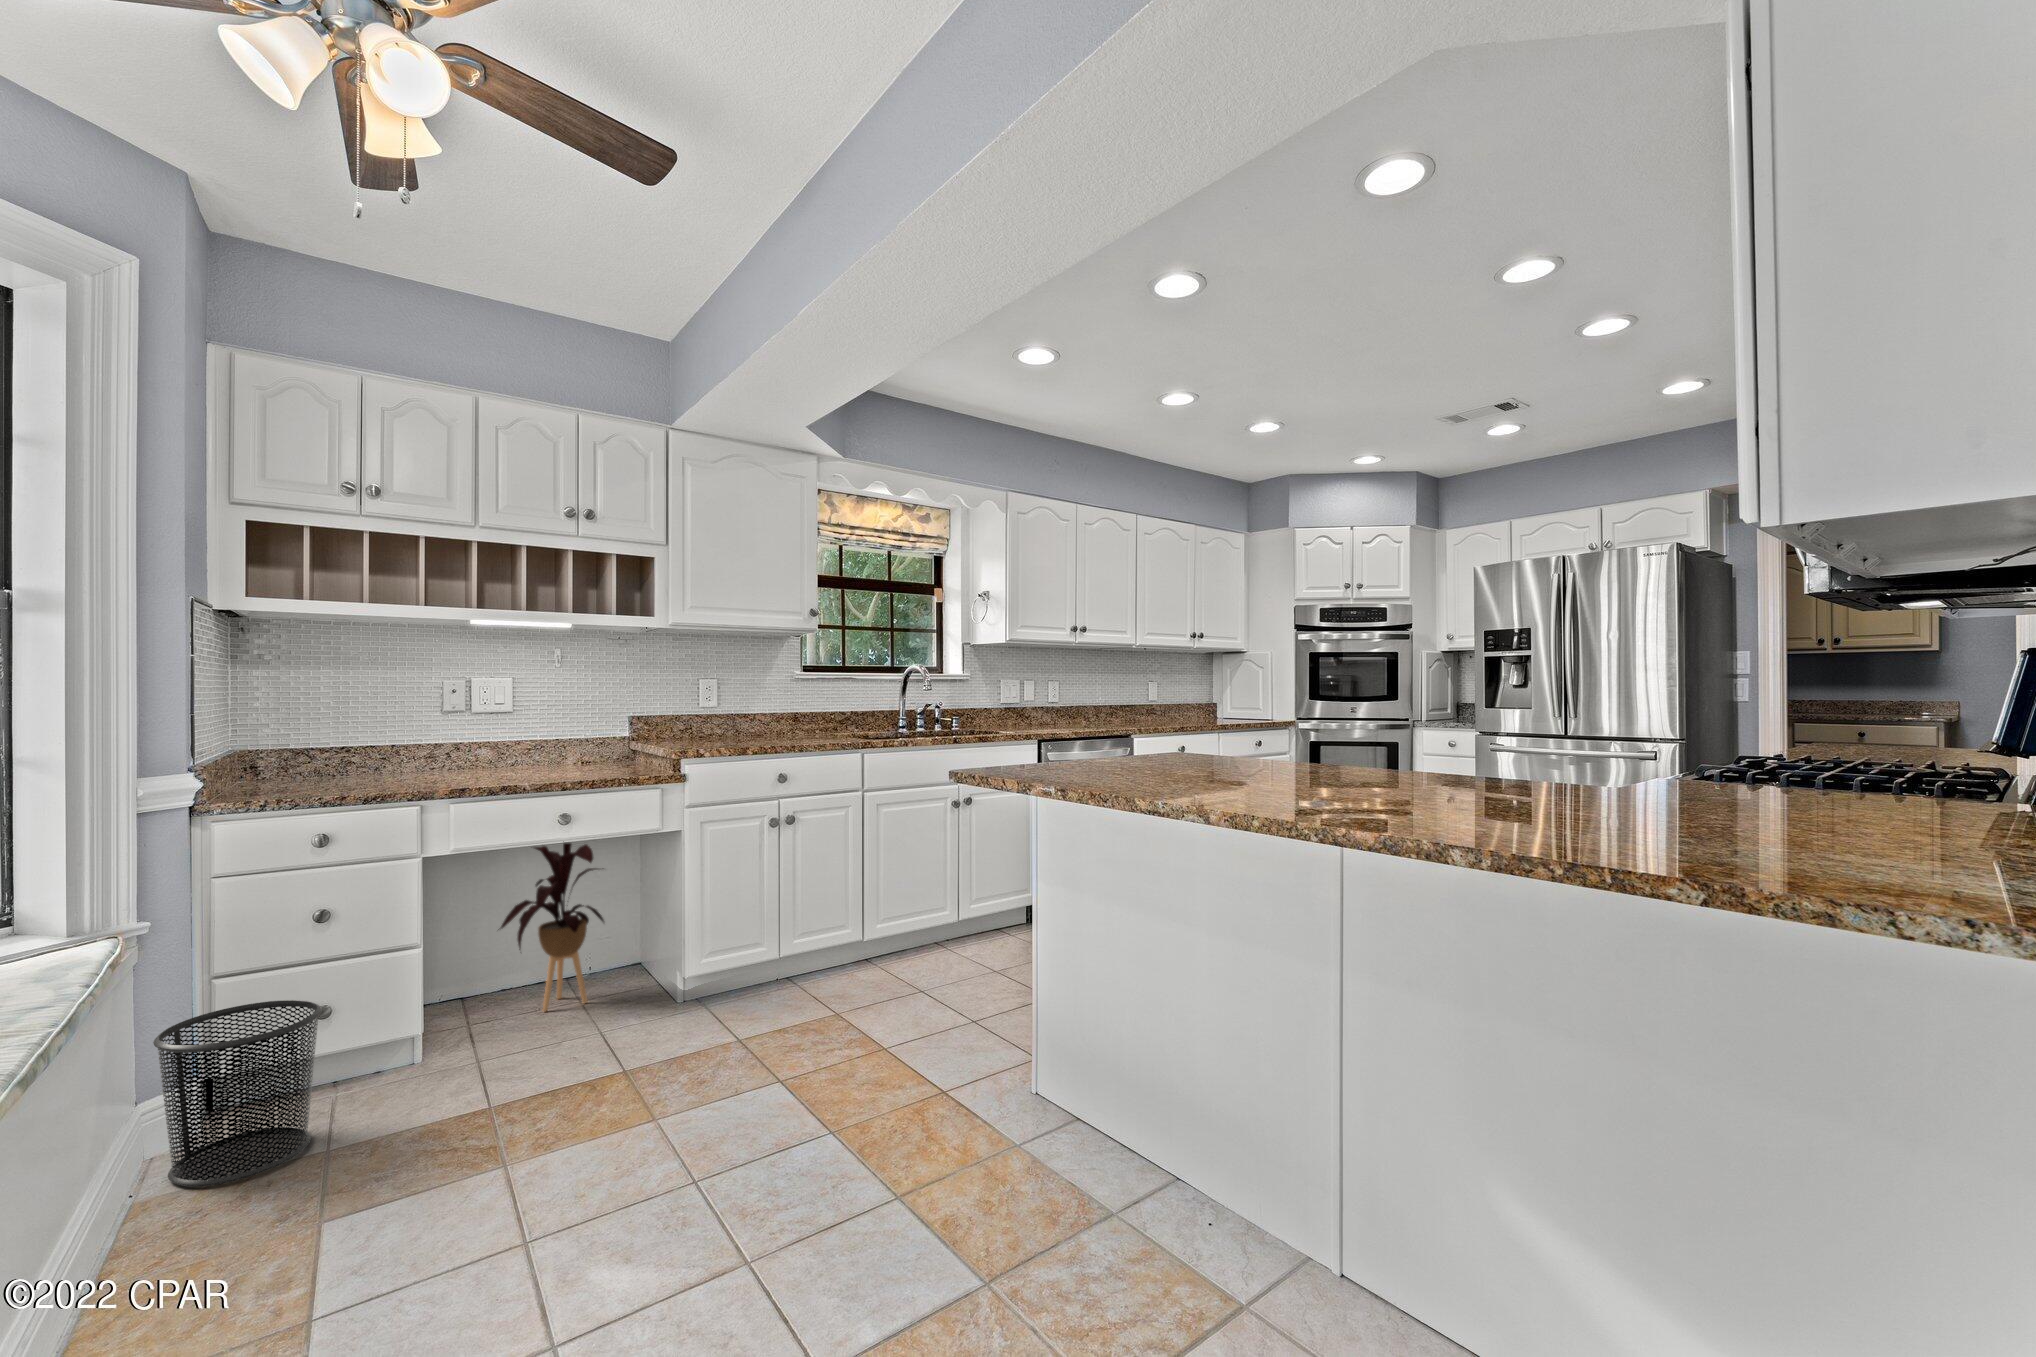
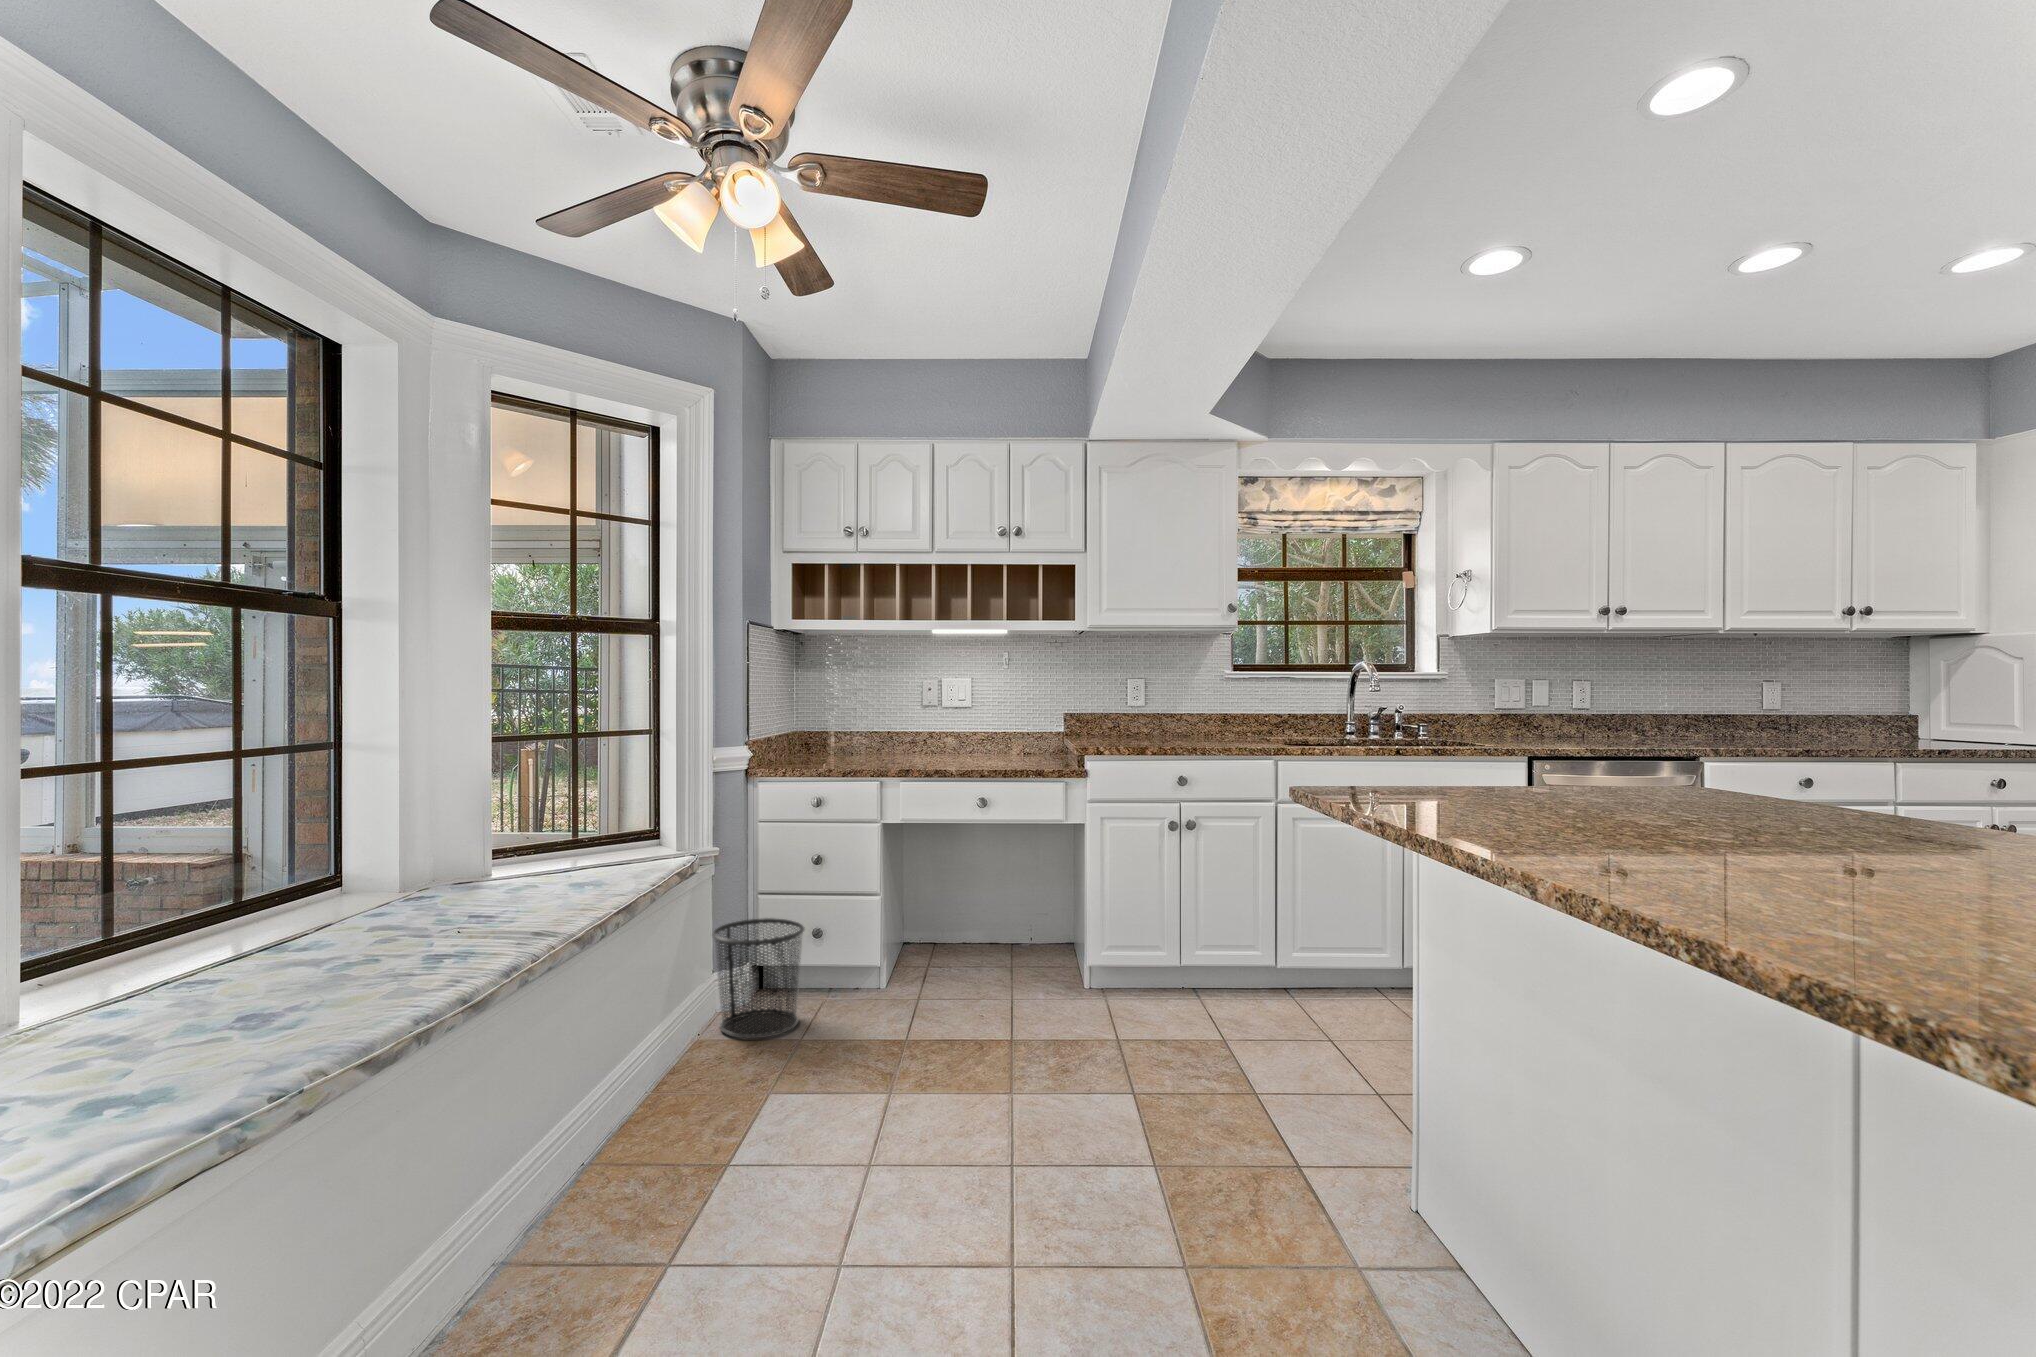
house plant: present [498,843,604,1011] -> none [943,789,1034,968]

